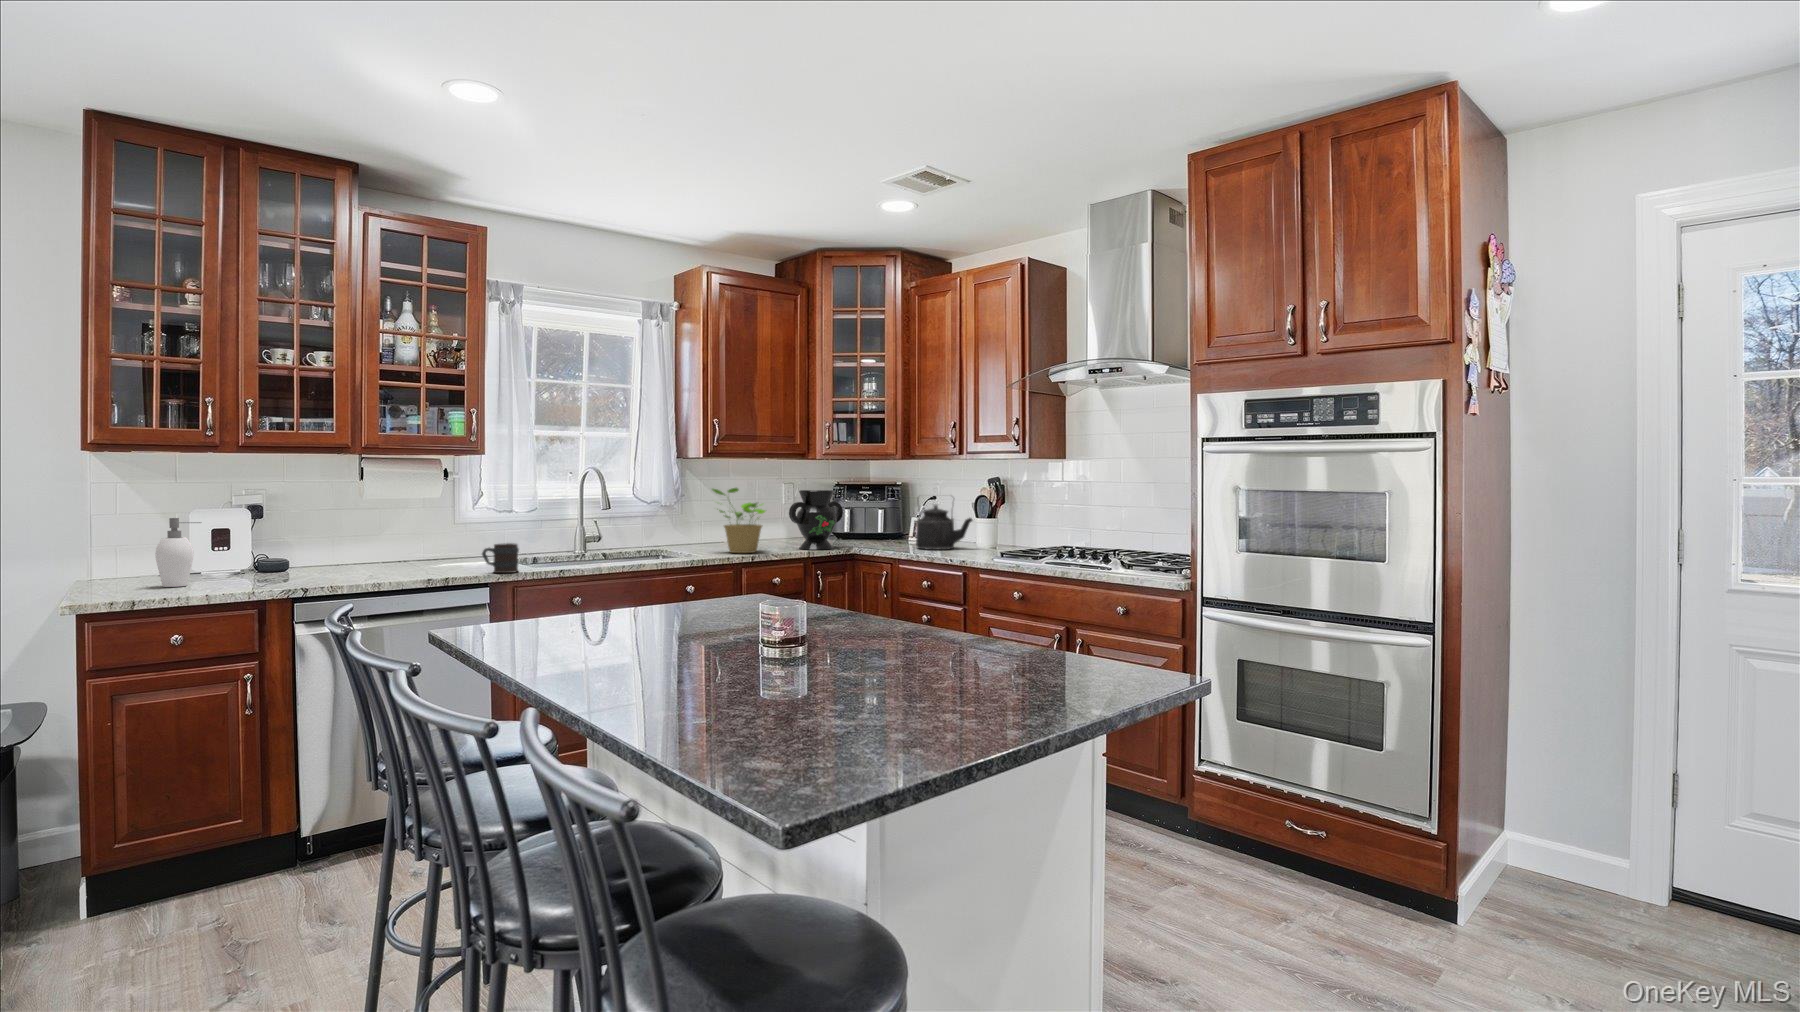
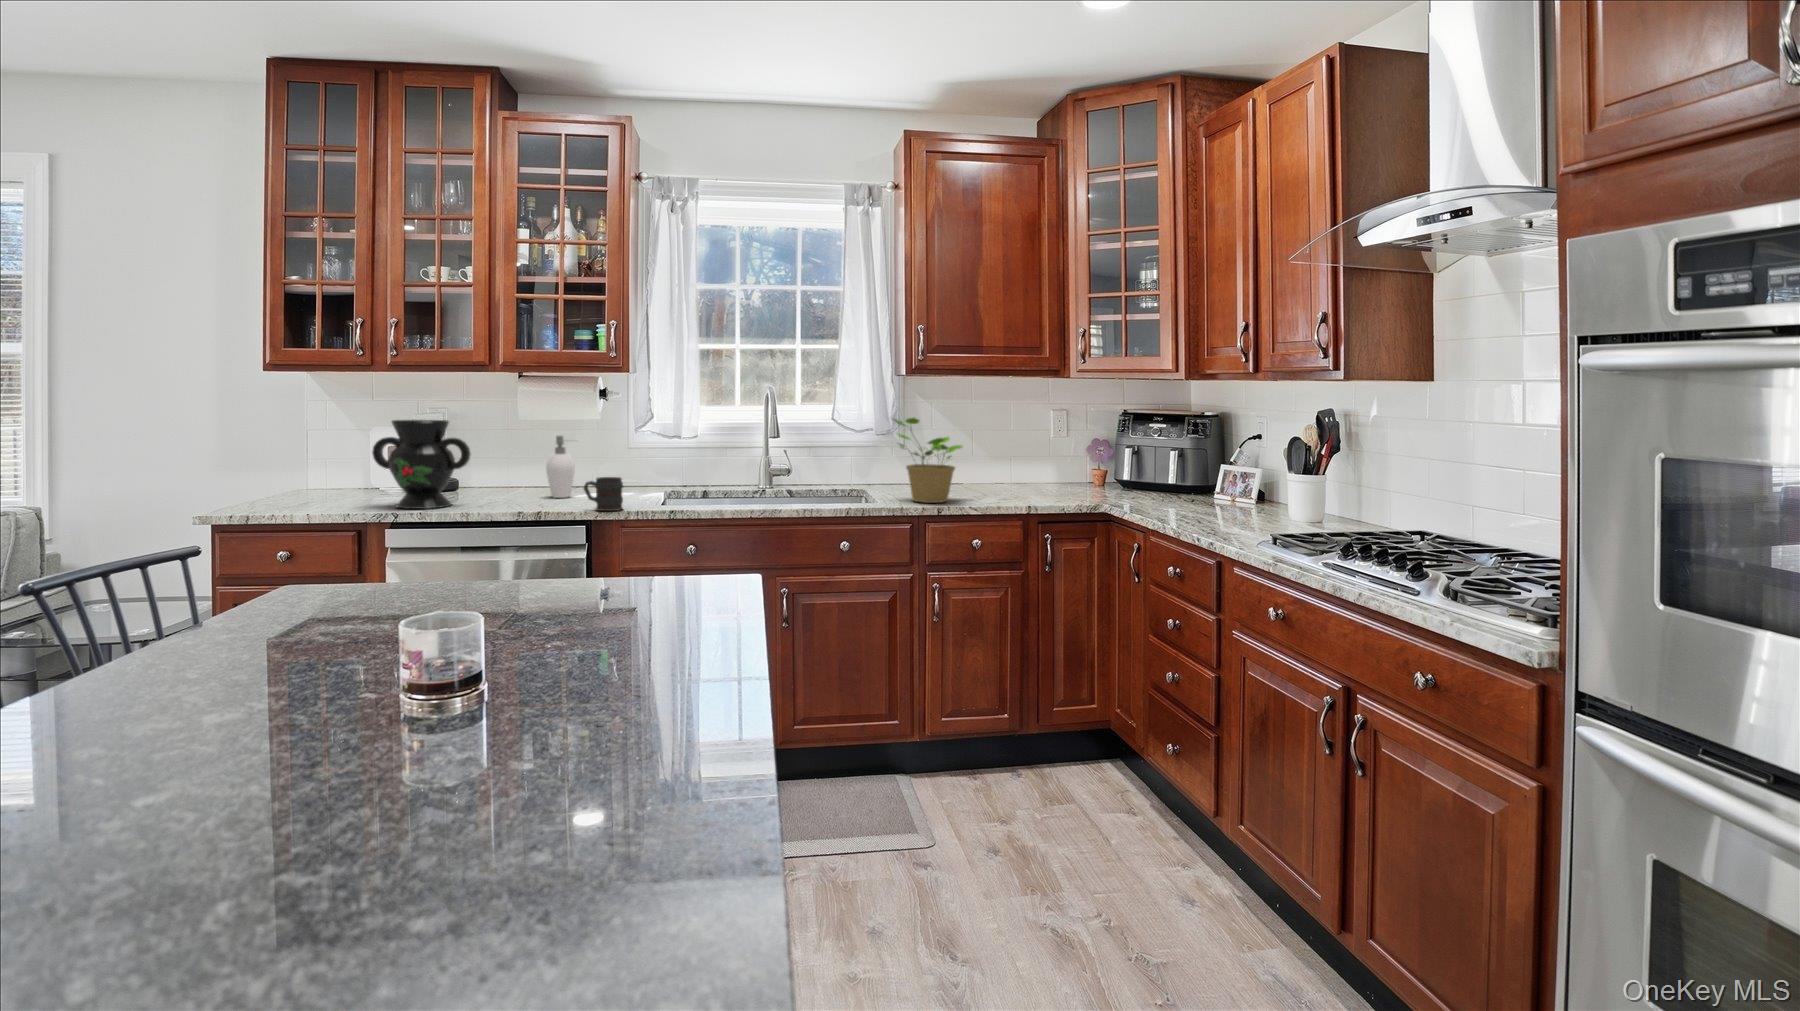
decorative vase: present [789,490,843,550] -> present [372,420,470,509]
kettle: present [916,499,972,550] -> none [1176,434,1262,517]
soap dispenser: present [155,518,201,587] -> present [546,436,575,498]

